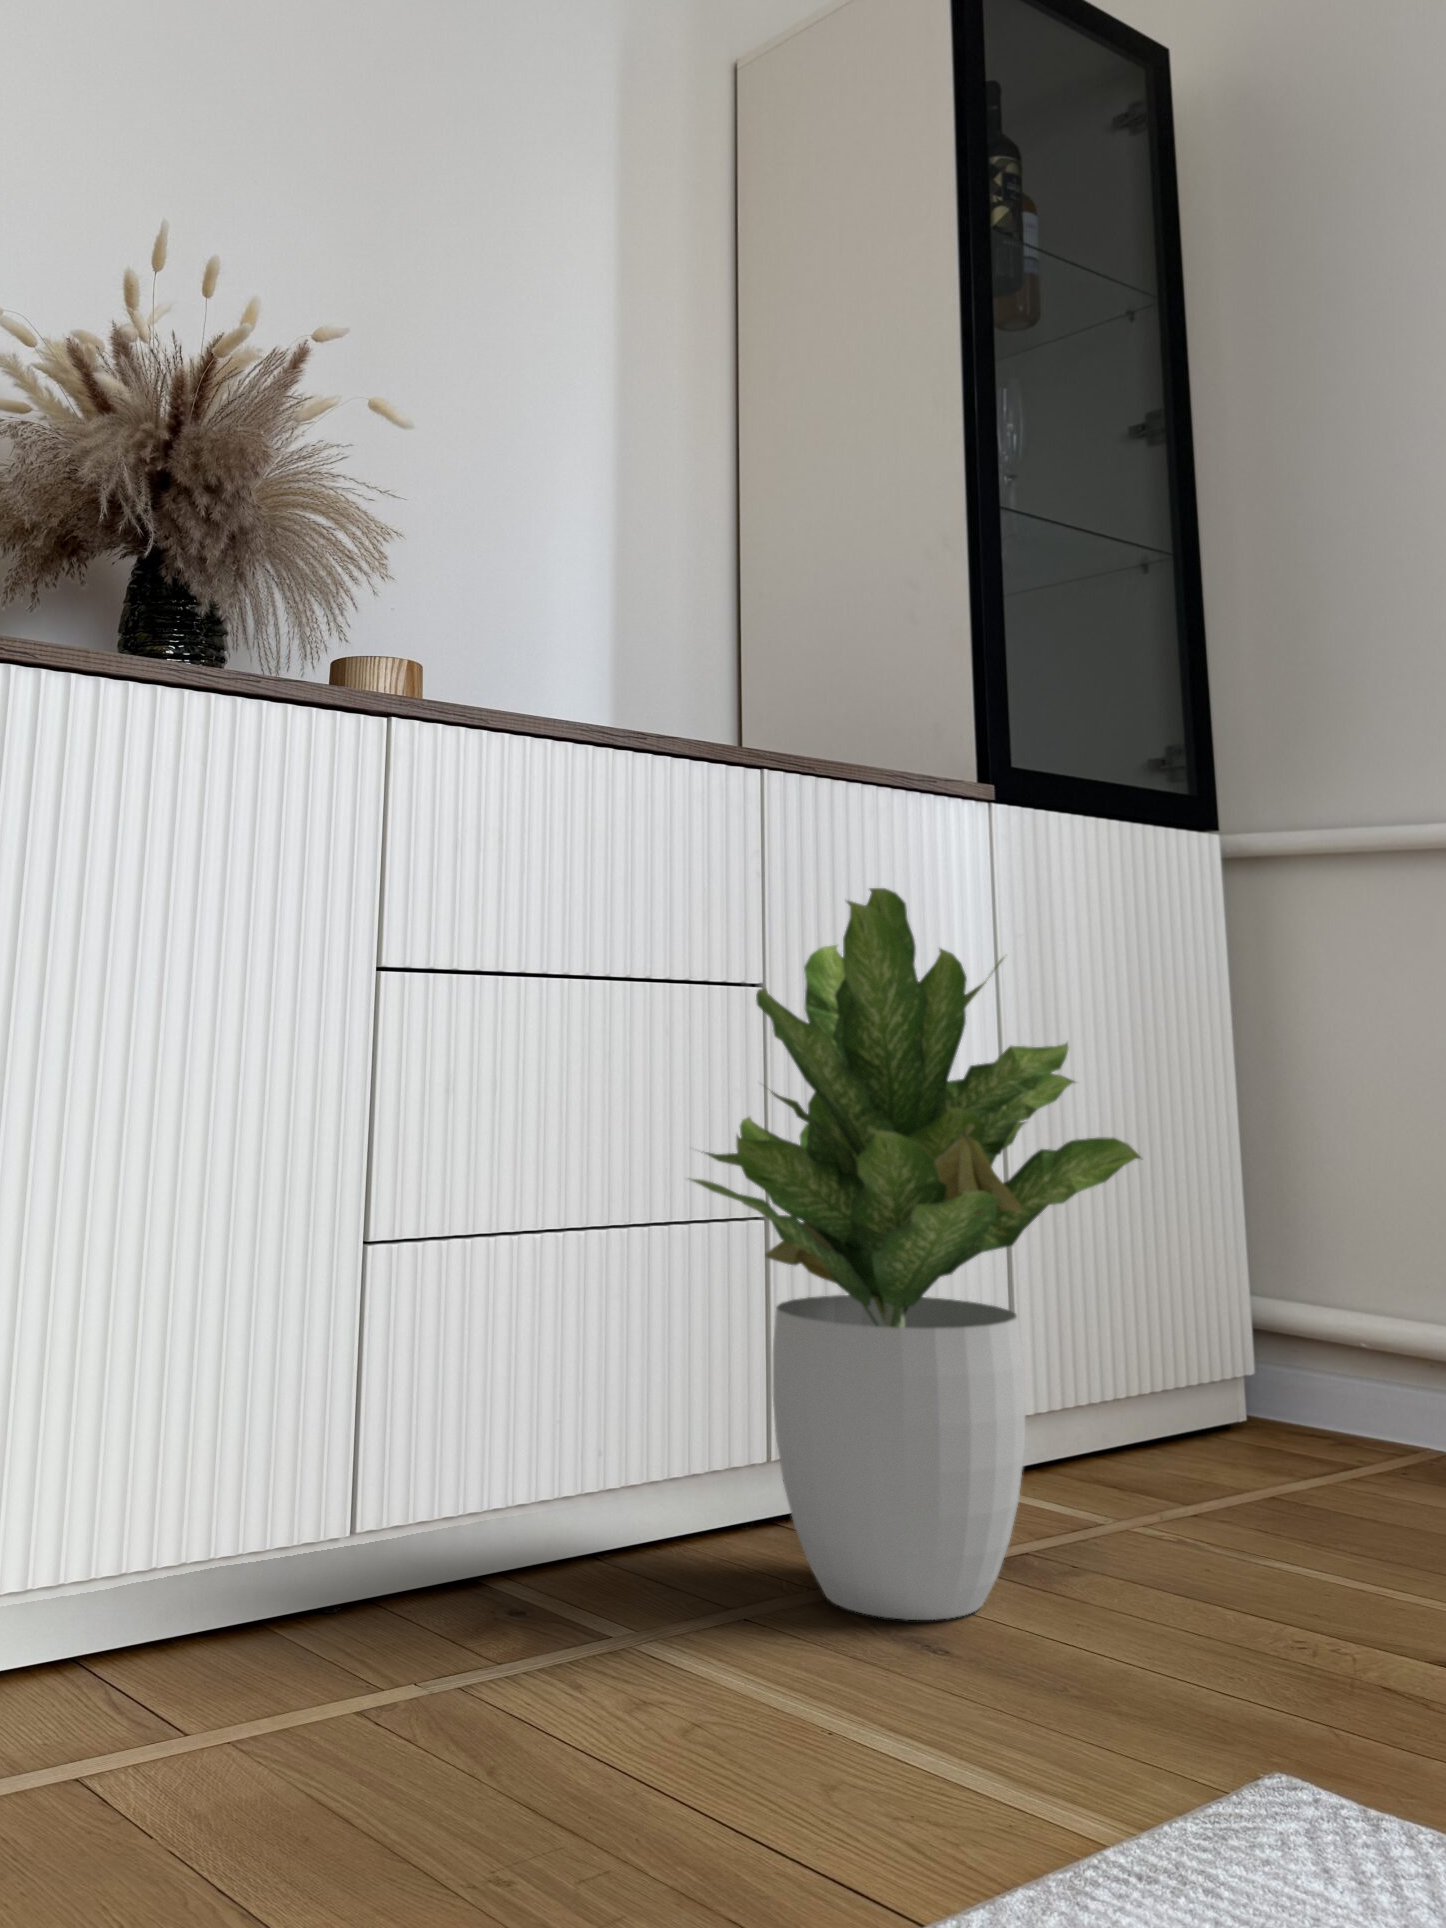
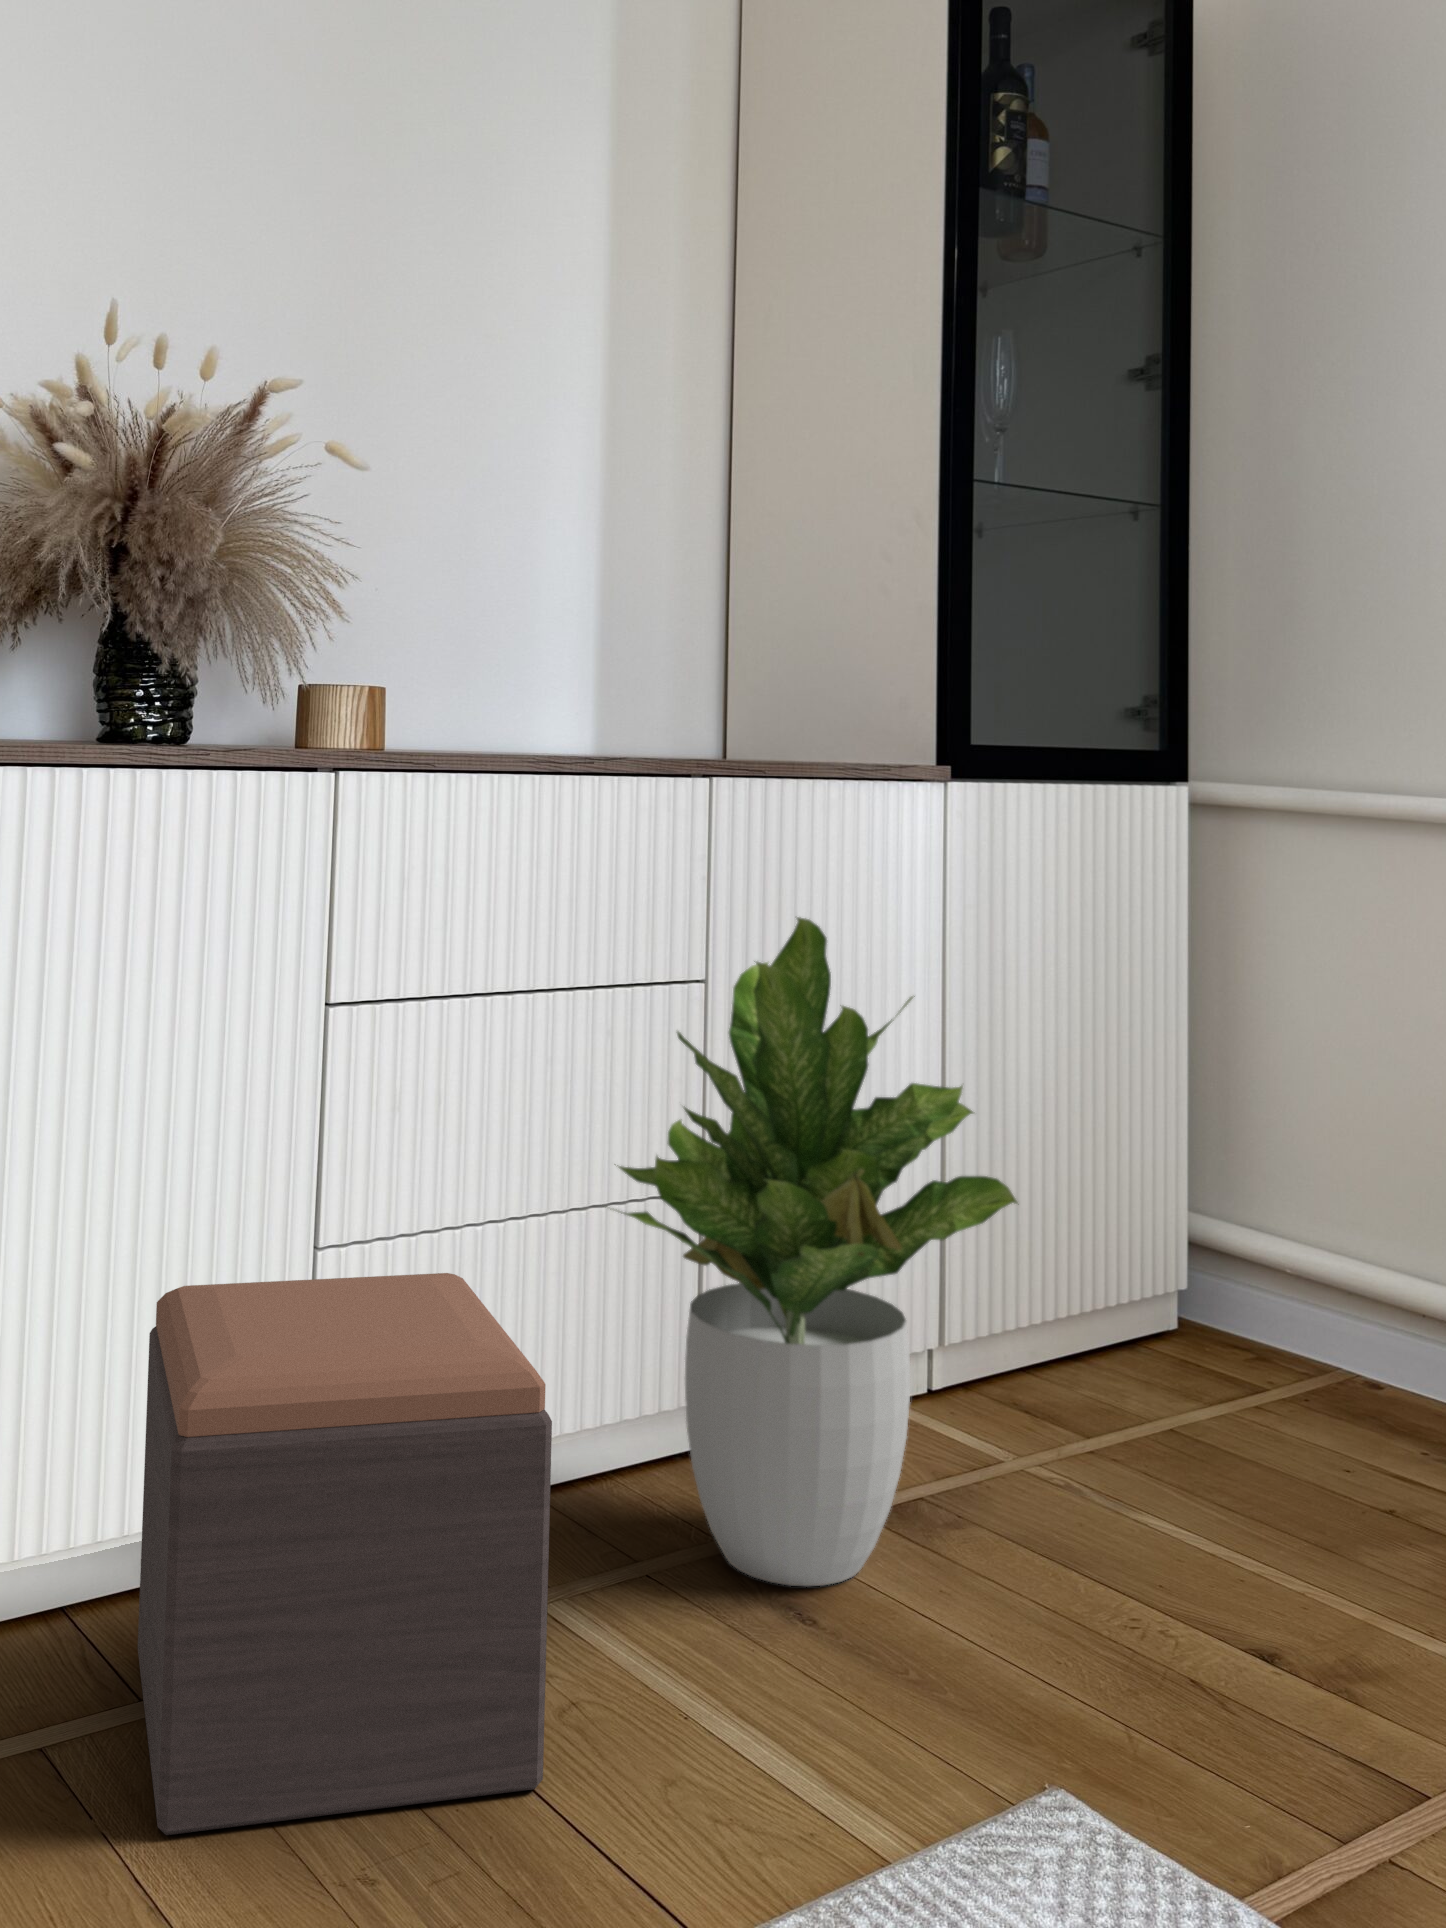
footstool: none [176,1236,685,1845] -> present [138,1273,552,1835]

